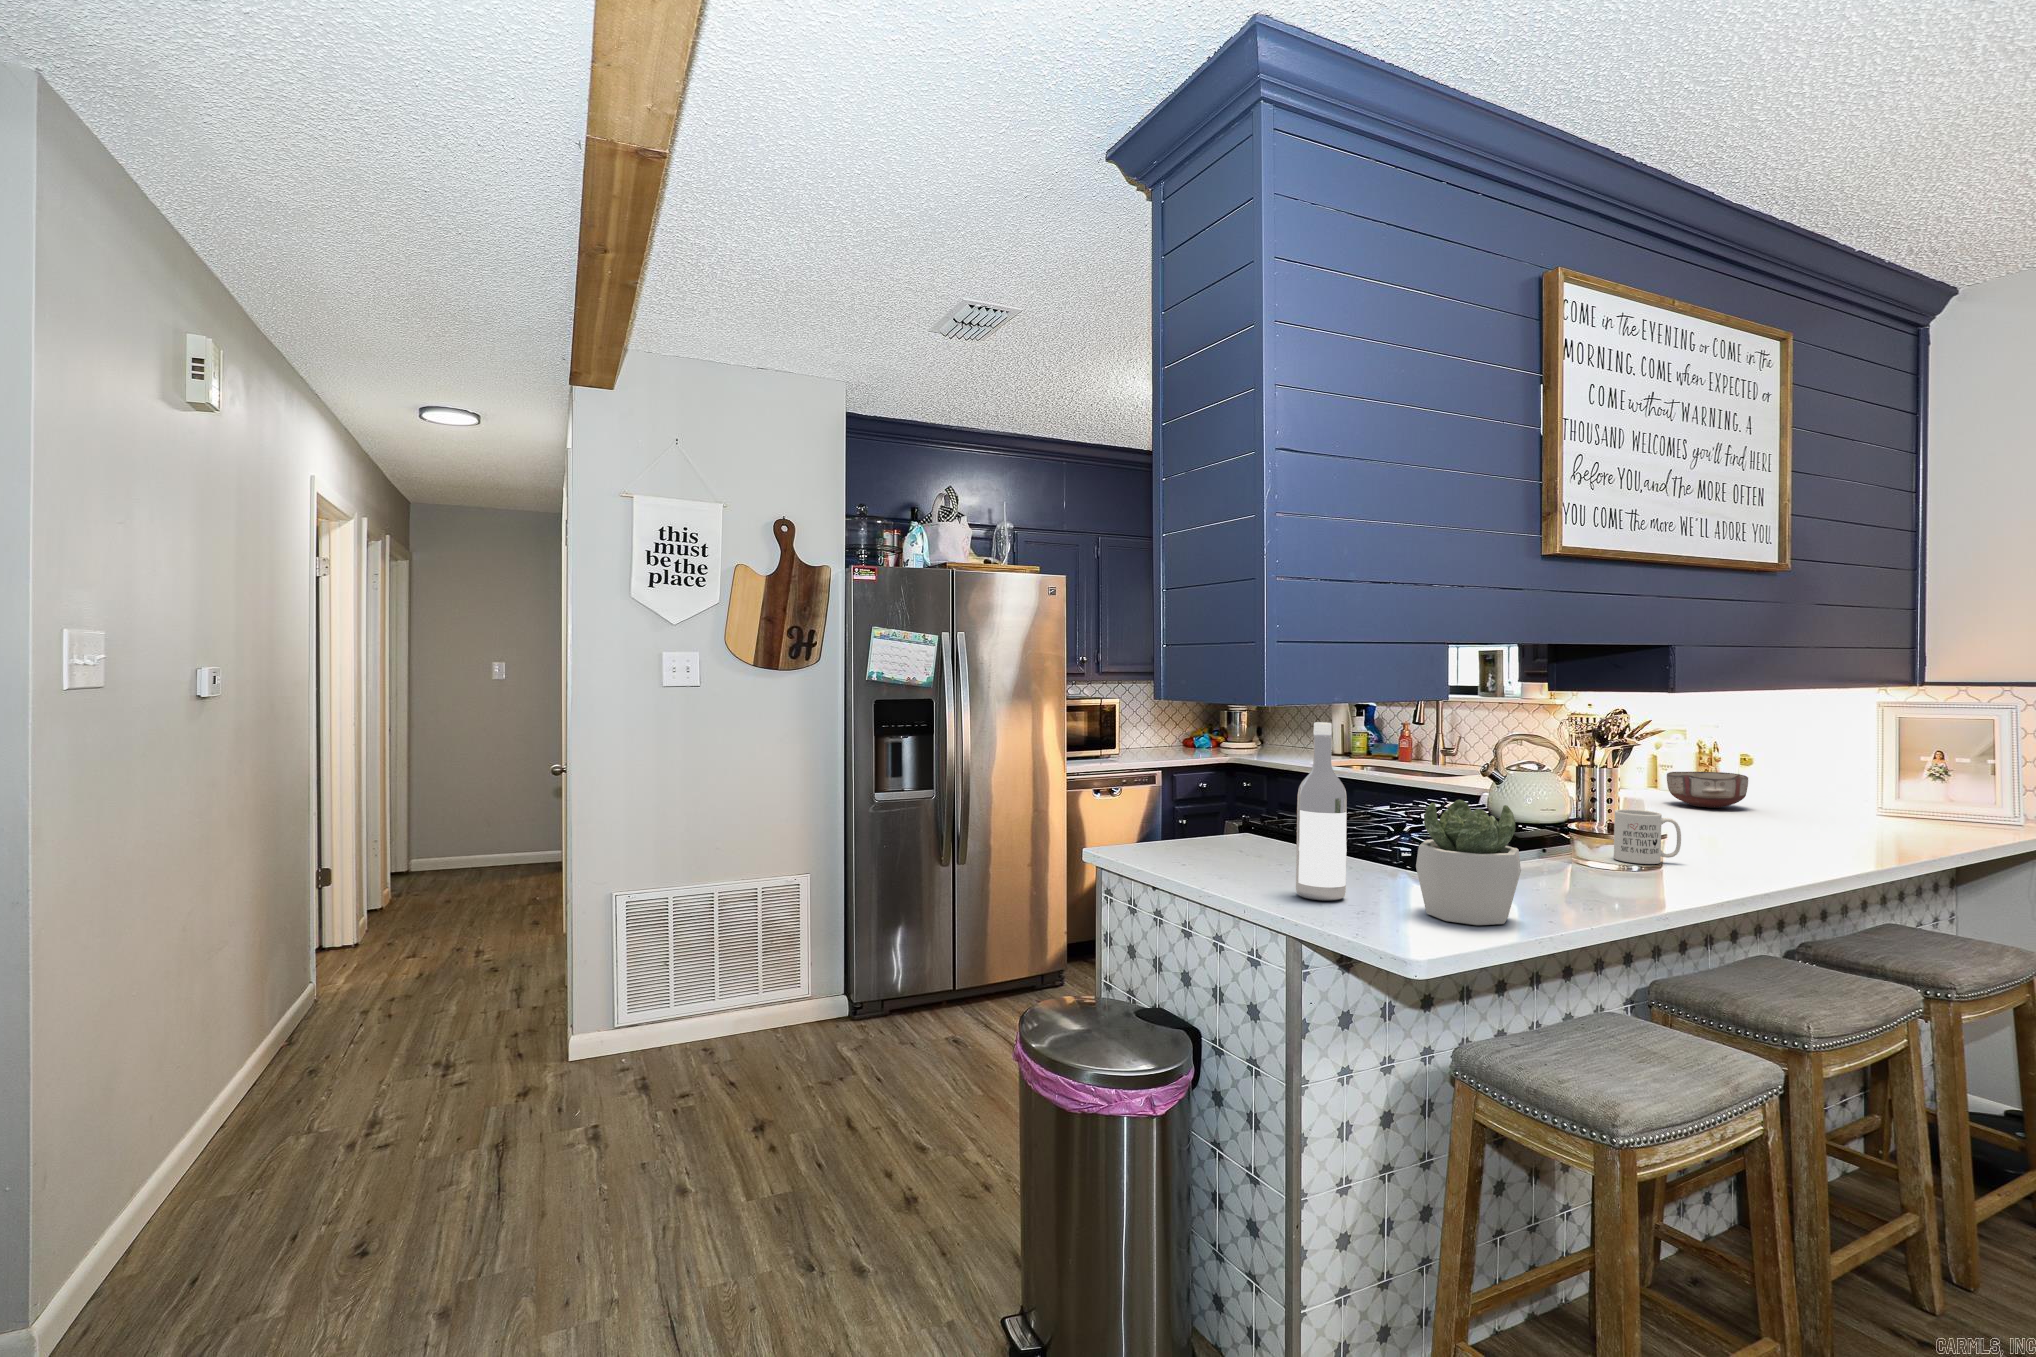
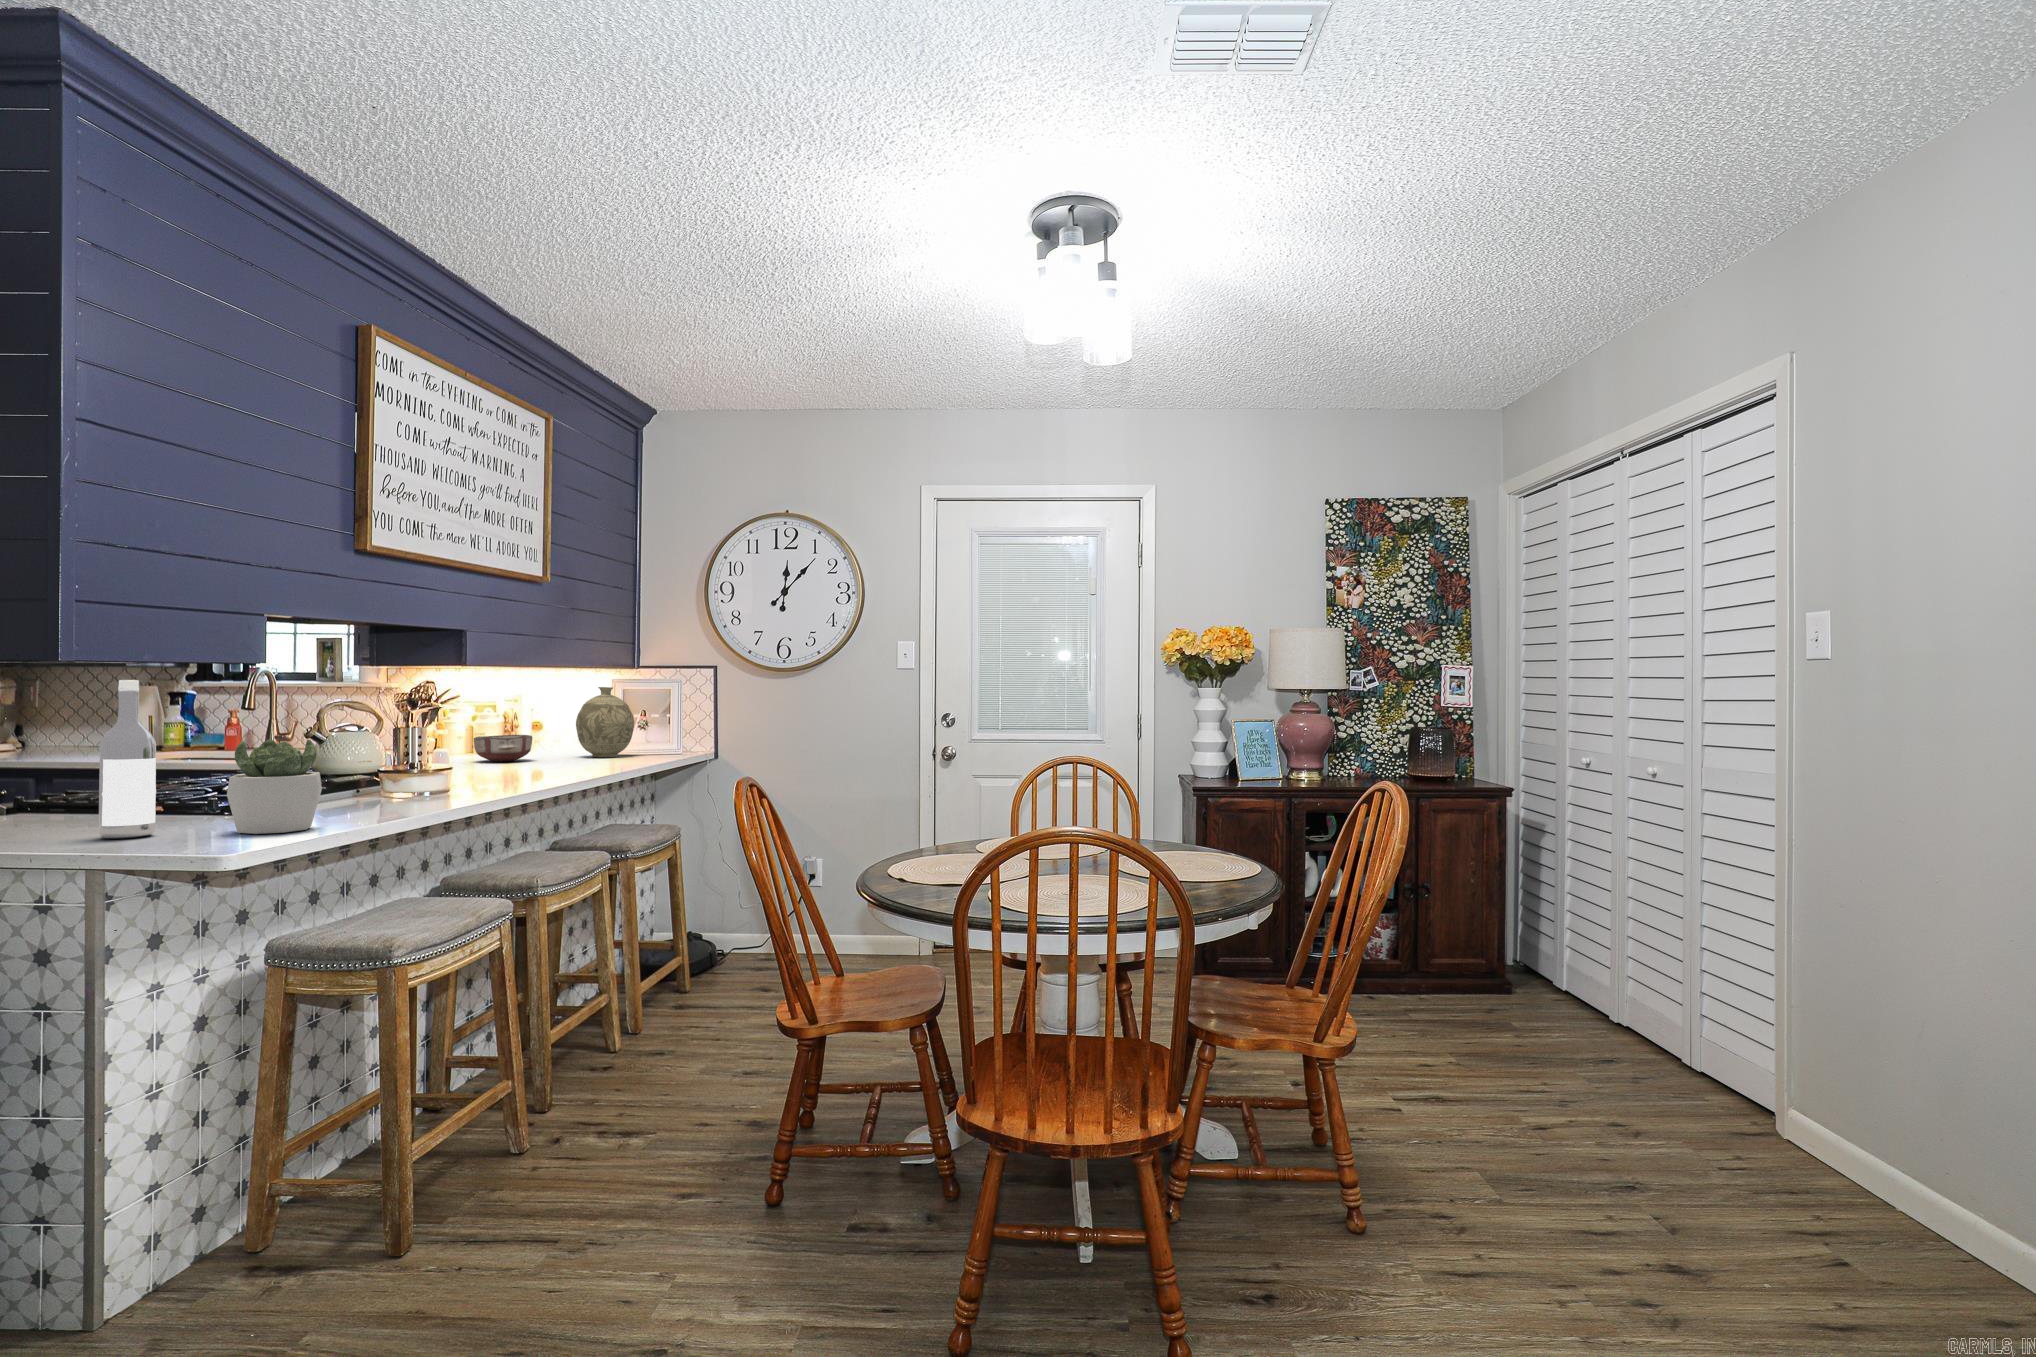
decorative vase: none [1813,713,1911,815] -> present [576,687,634,757]
mug: present [1614,809,1681,864] -> none [414,753,464,792]

